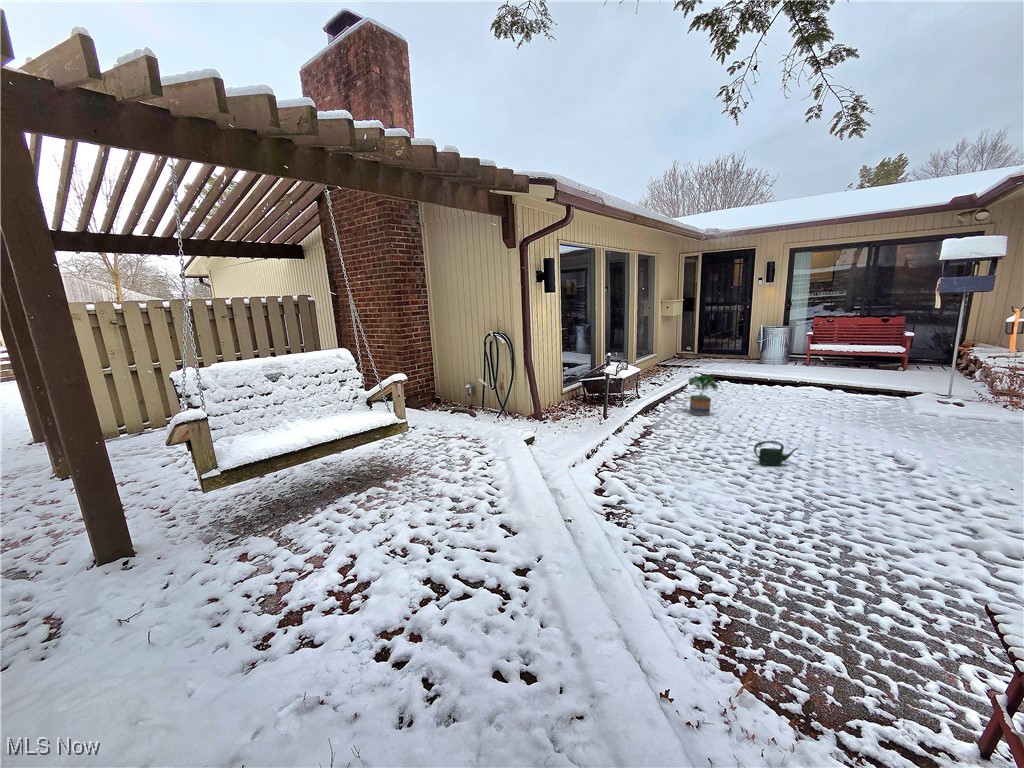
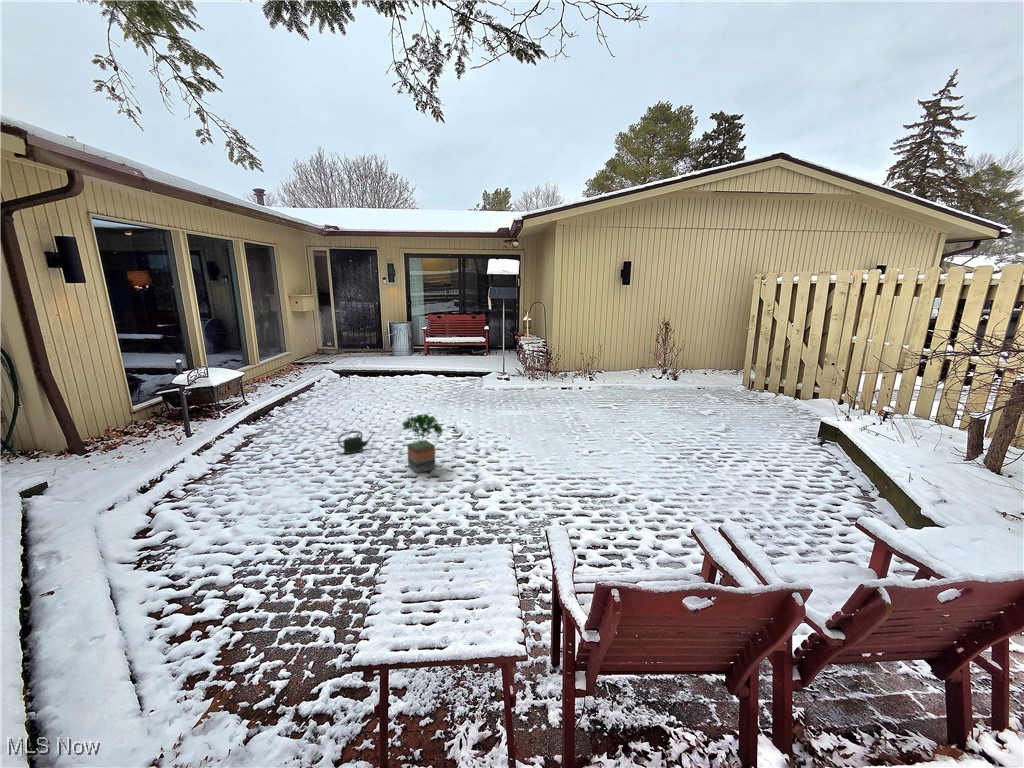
potted tree: present [689,375,718,416] -> present [402,414,443,473]

